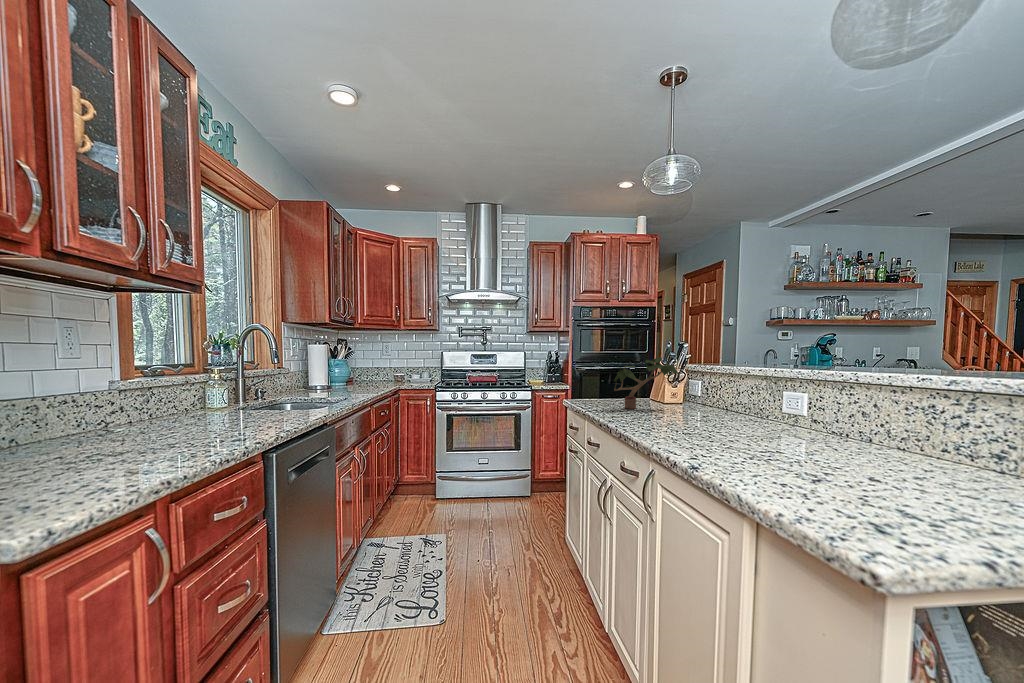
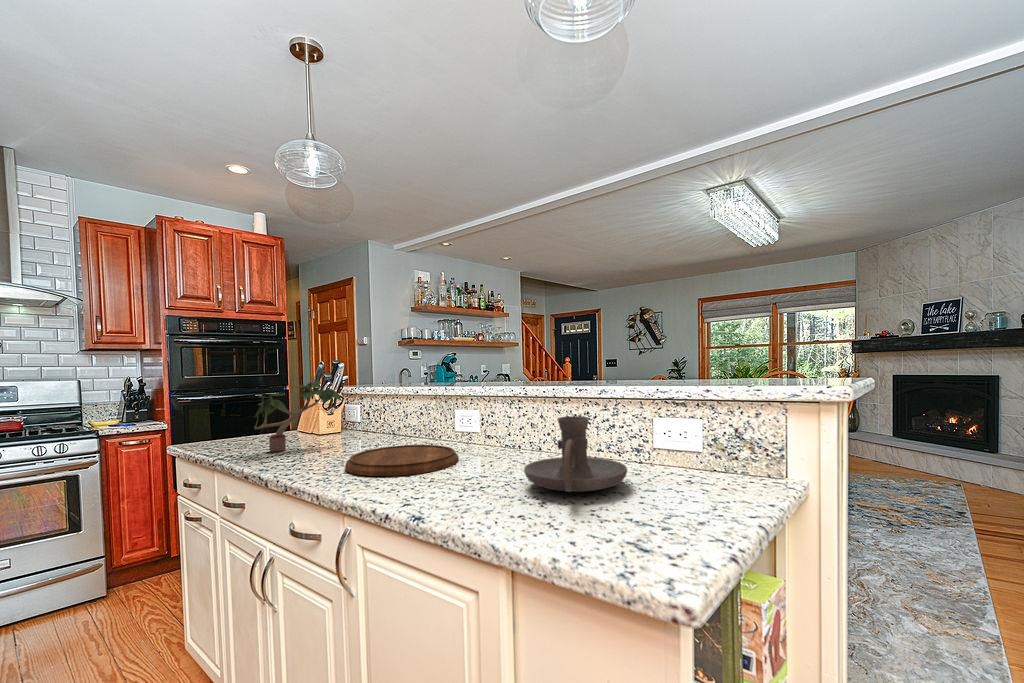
candle holder: none [811,405,948,483] -> present [524,416,627,492]
cutting board: none [668,416,771,440] -> present [345,445,459,476]

